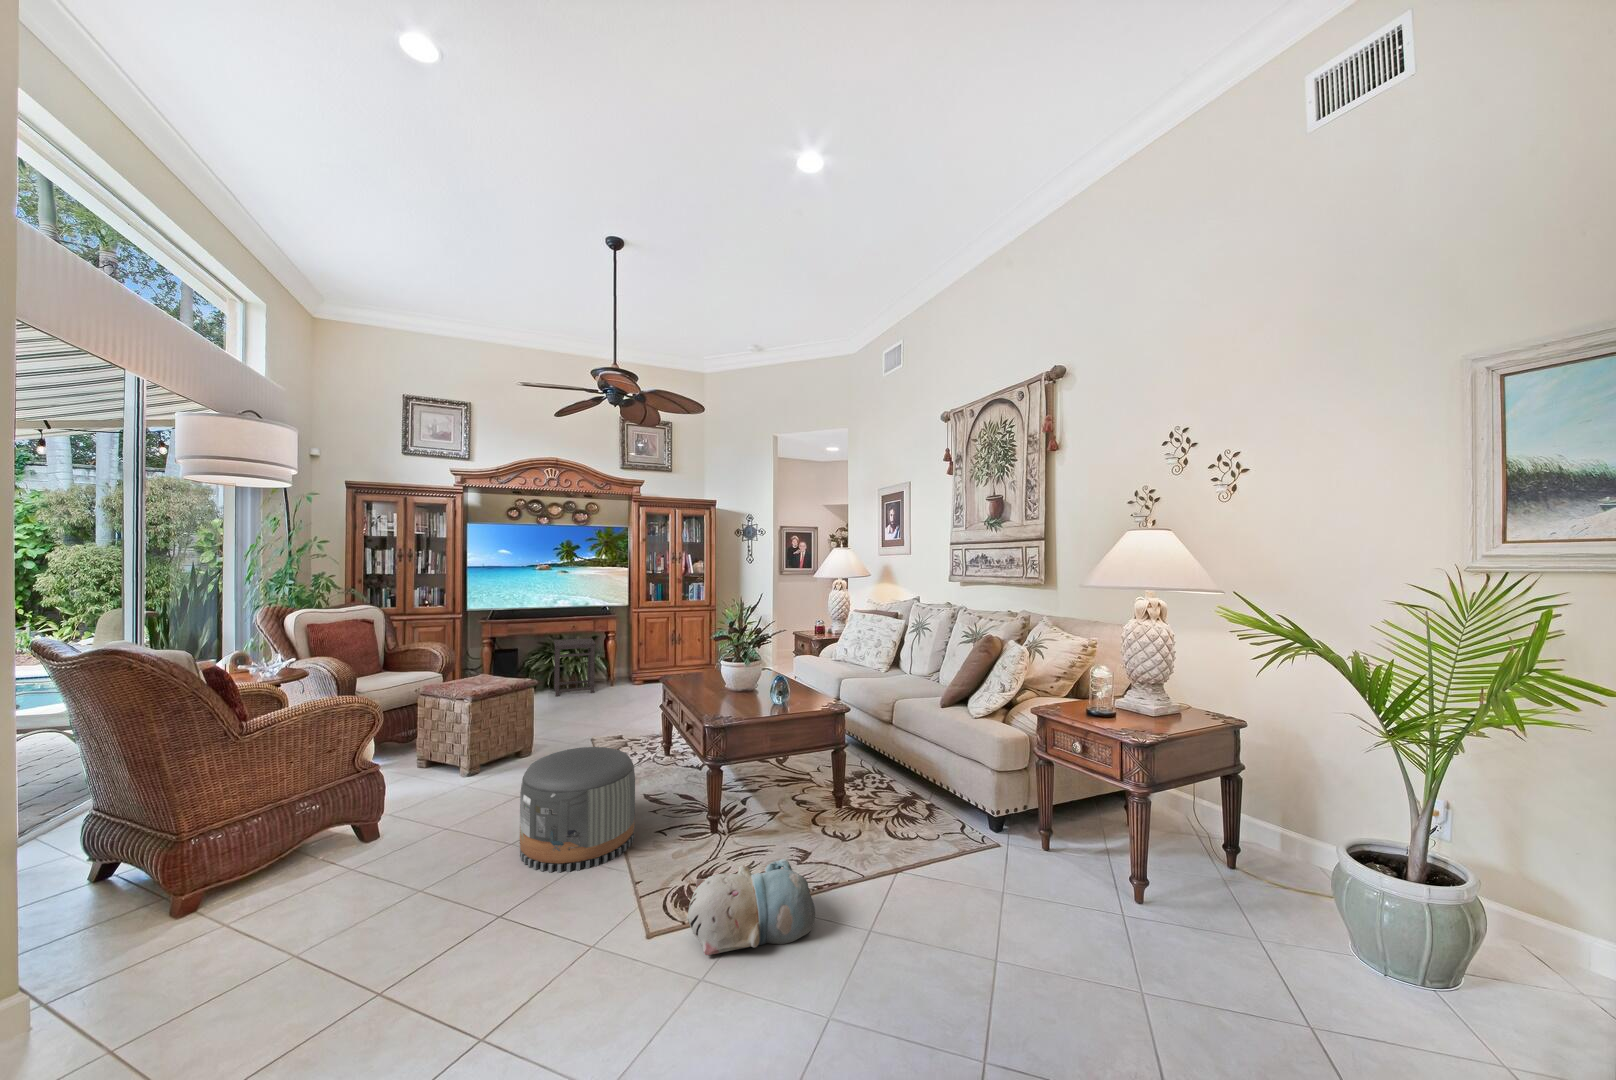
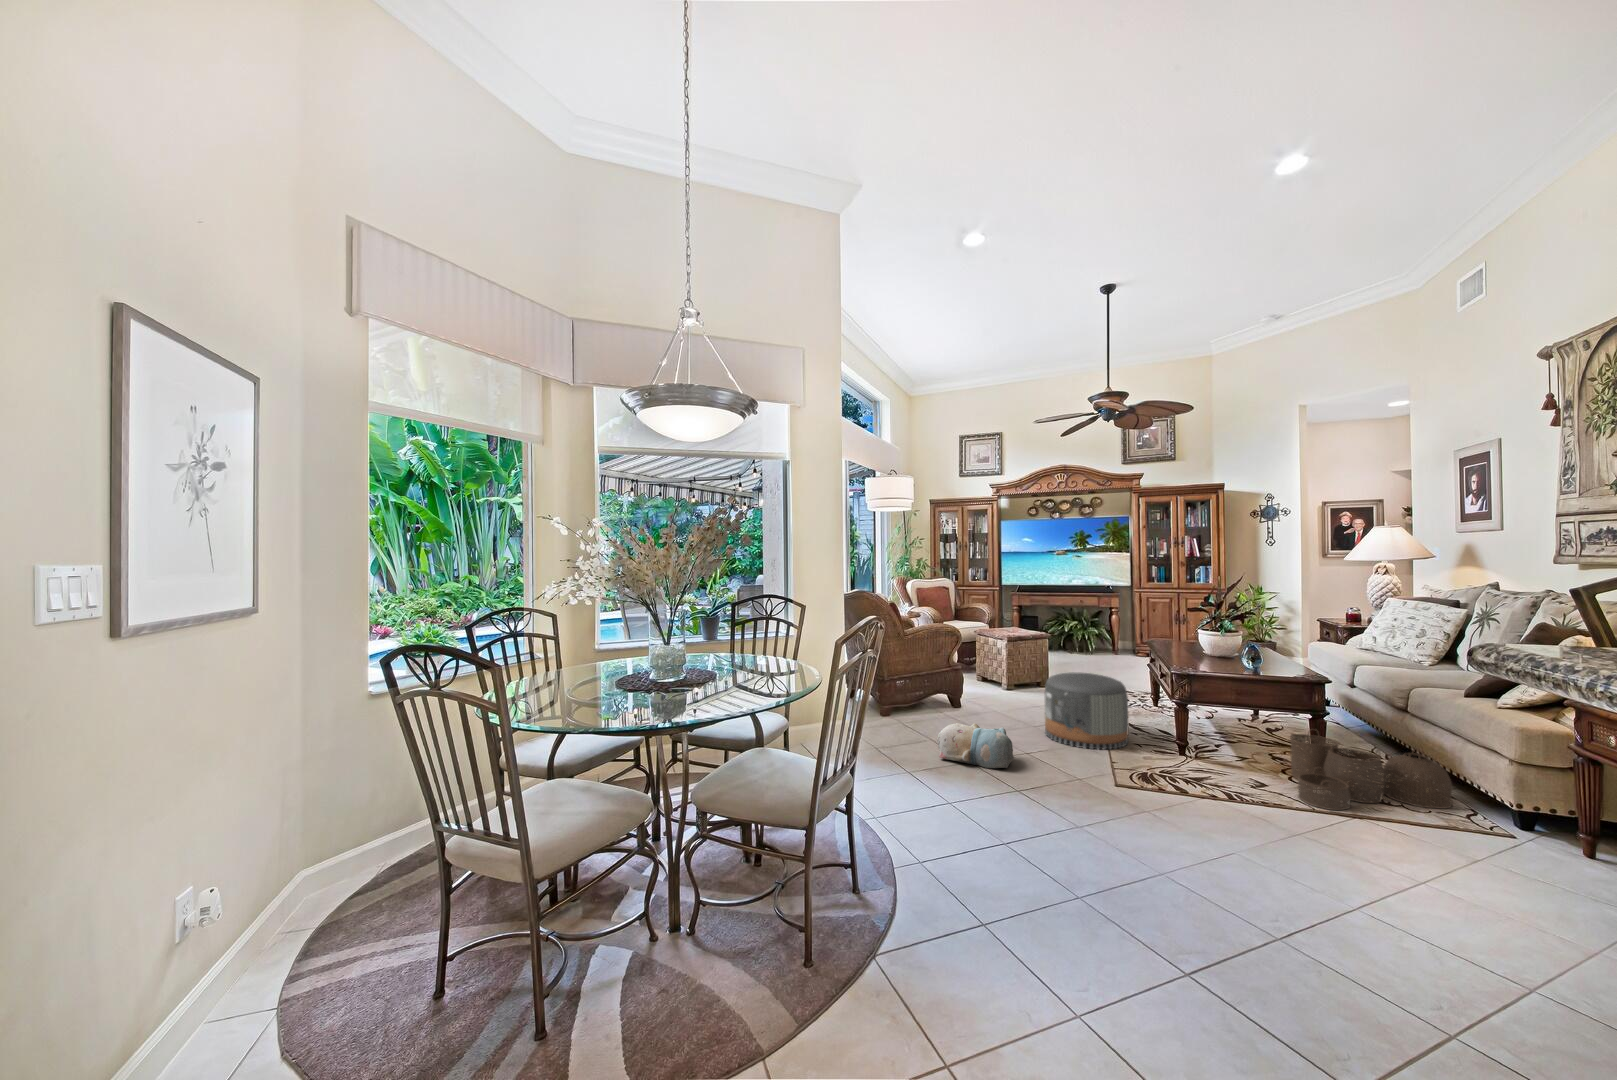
side table: present [554,638,596,696] -> none [1068,613,1104,661]
woven basket: none [804,773,928,882] -> present [1290,731,1452,810]
plush toy: present [687,859,815,955] -> present [937,723,1013,768]

